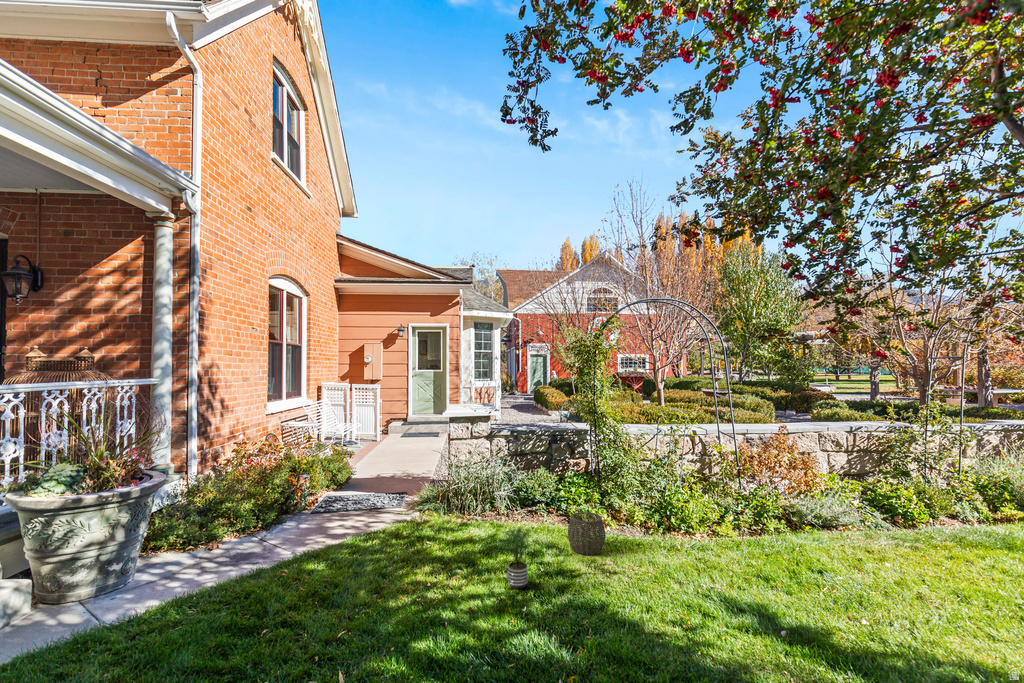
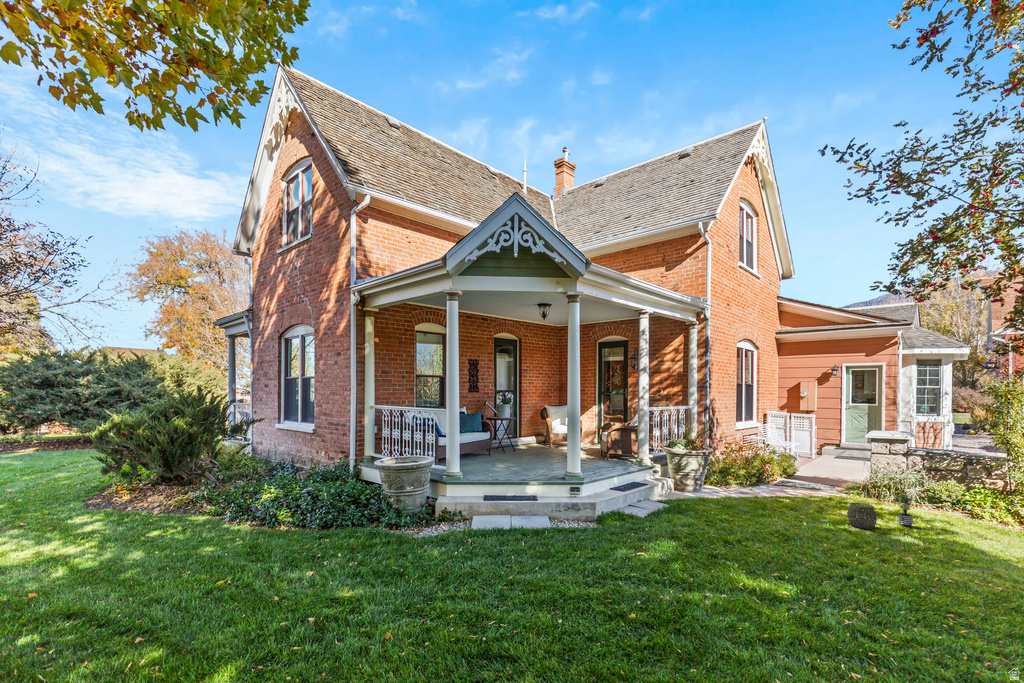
woven basket: present [567,512,606,555] -> present [847,503,877,529]

